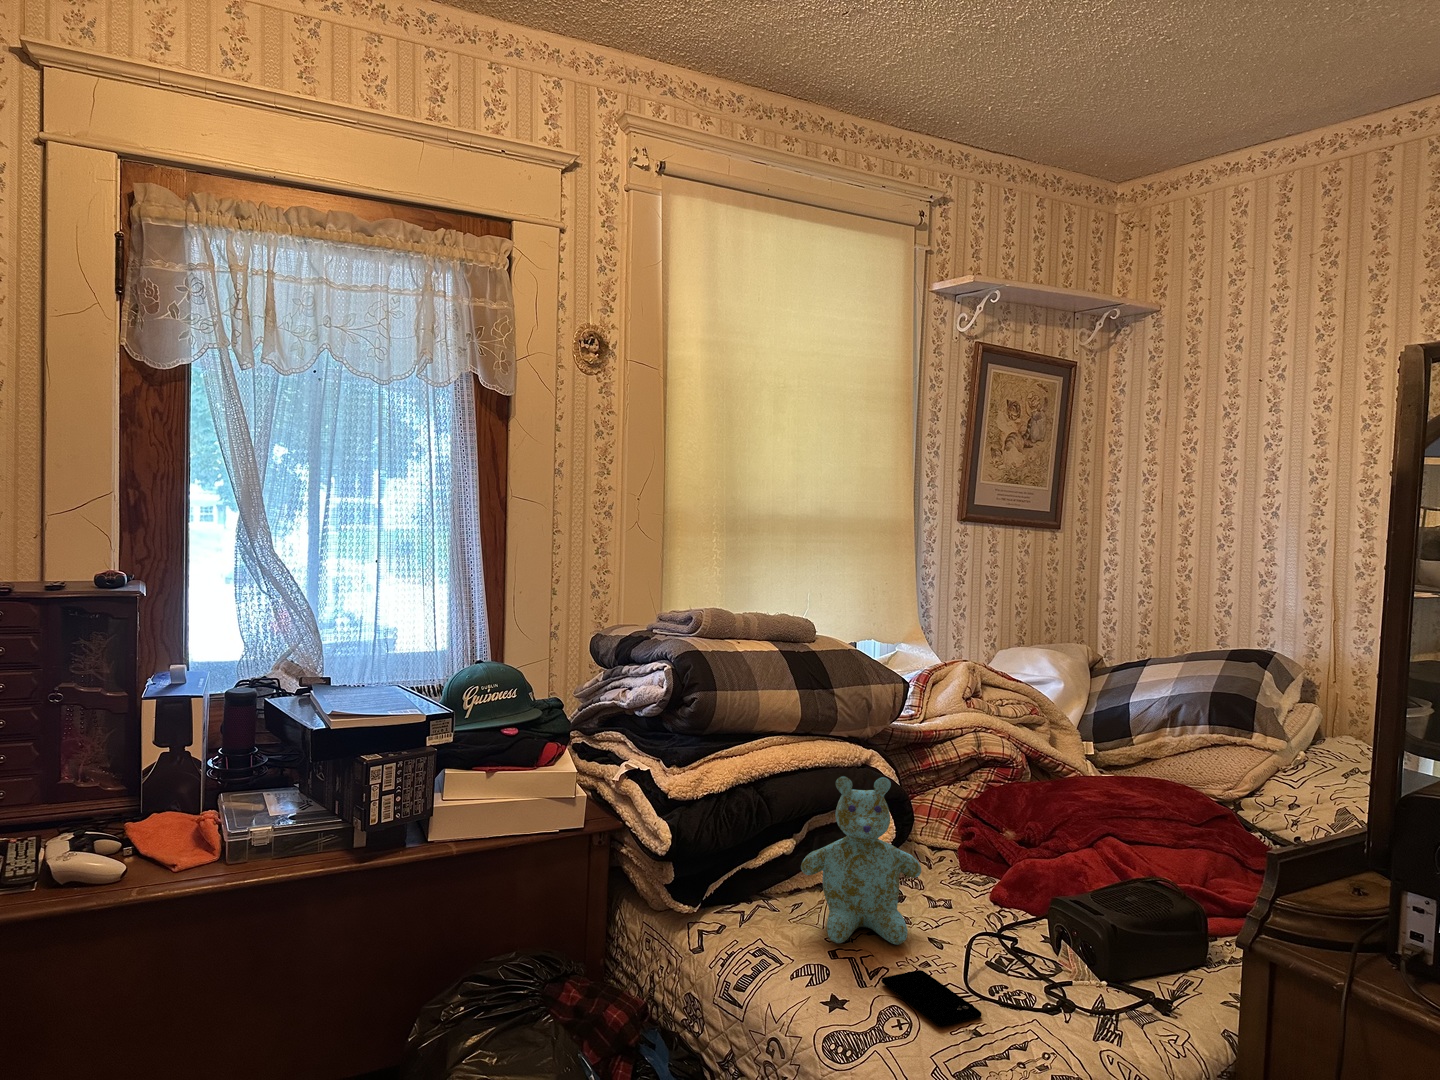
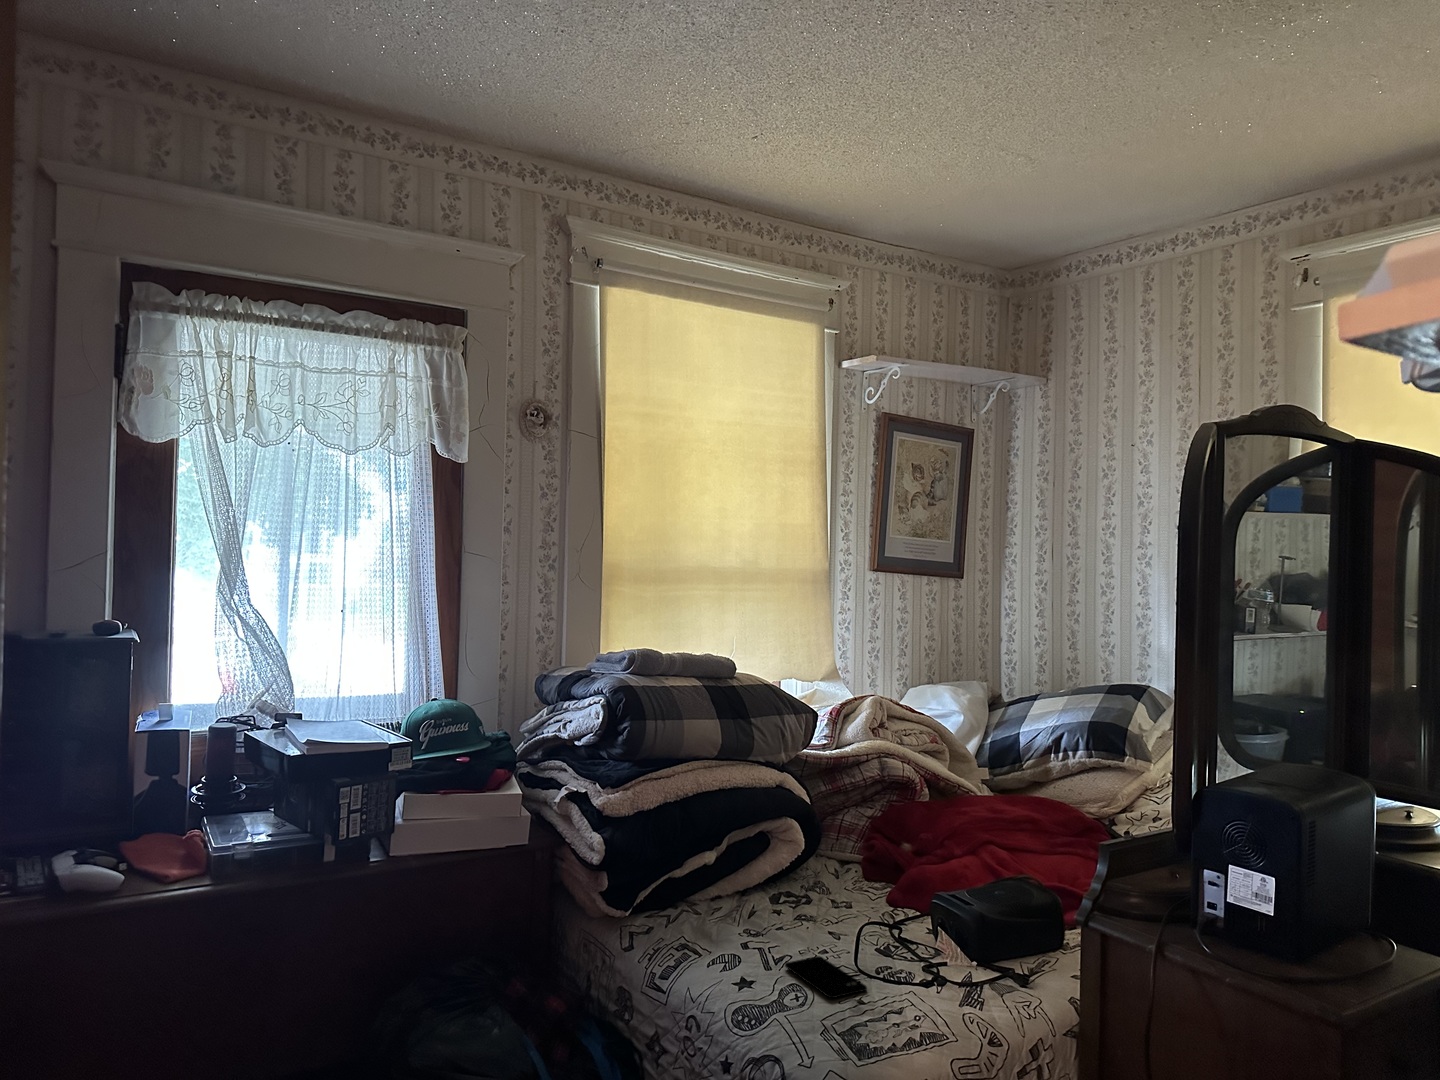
stuffed bear: present [801,777,921,945] -> none [719,793,824,937]

